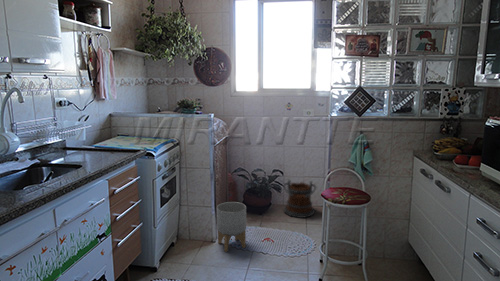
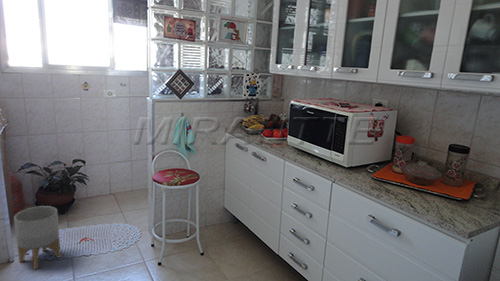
bucket: present [284,180,316,218] -> none [89,166,127,208]

